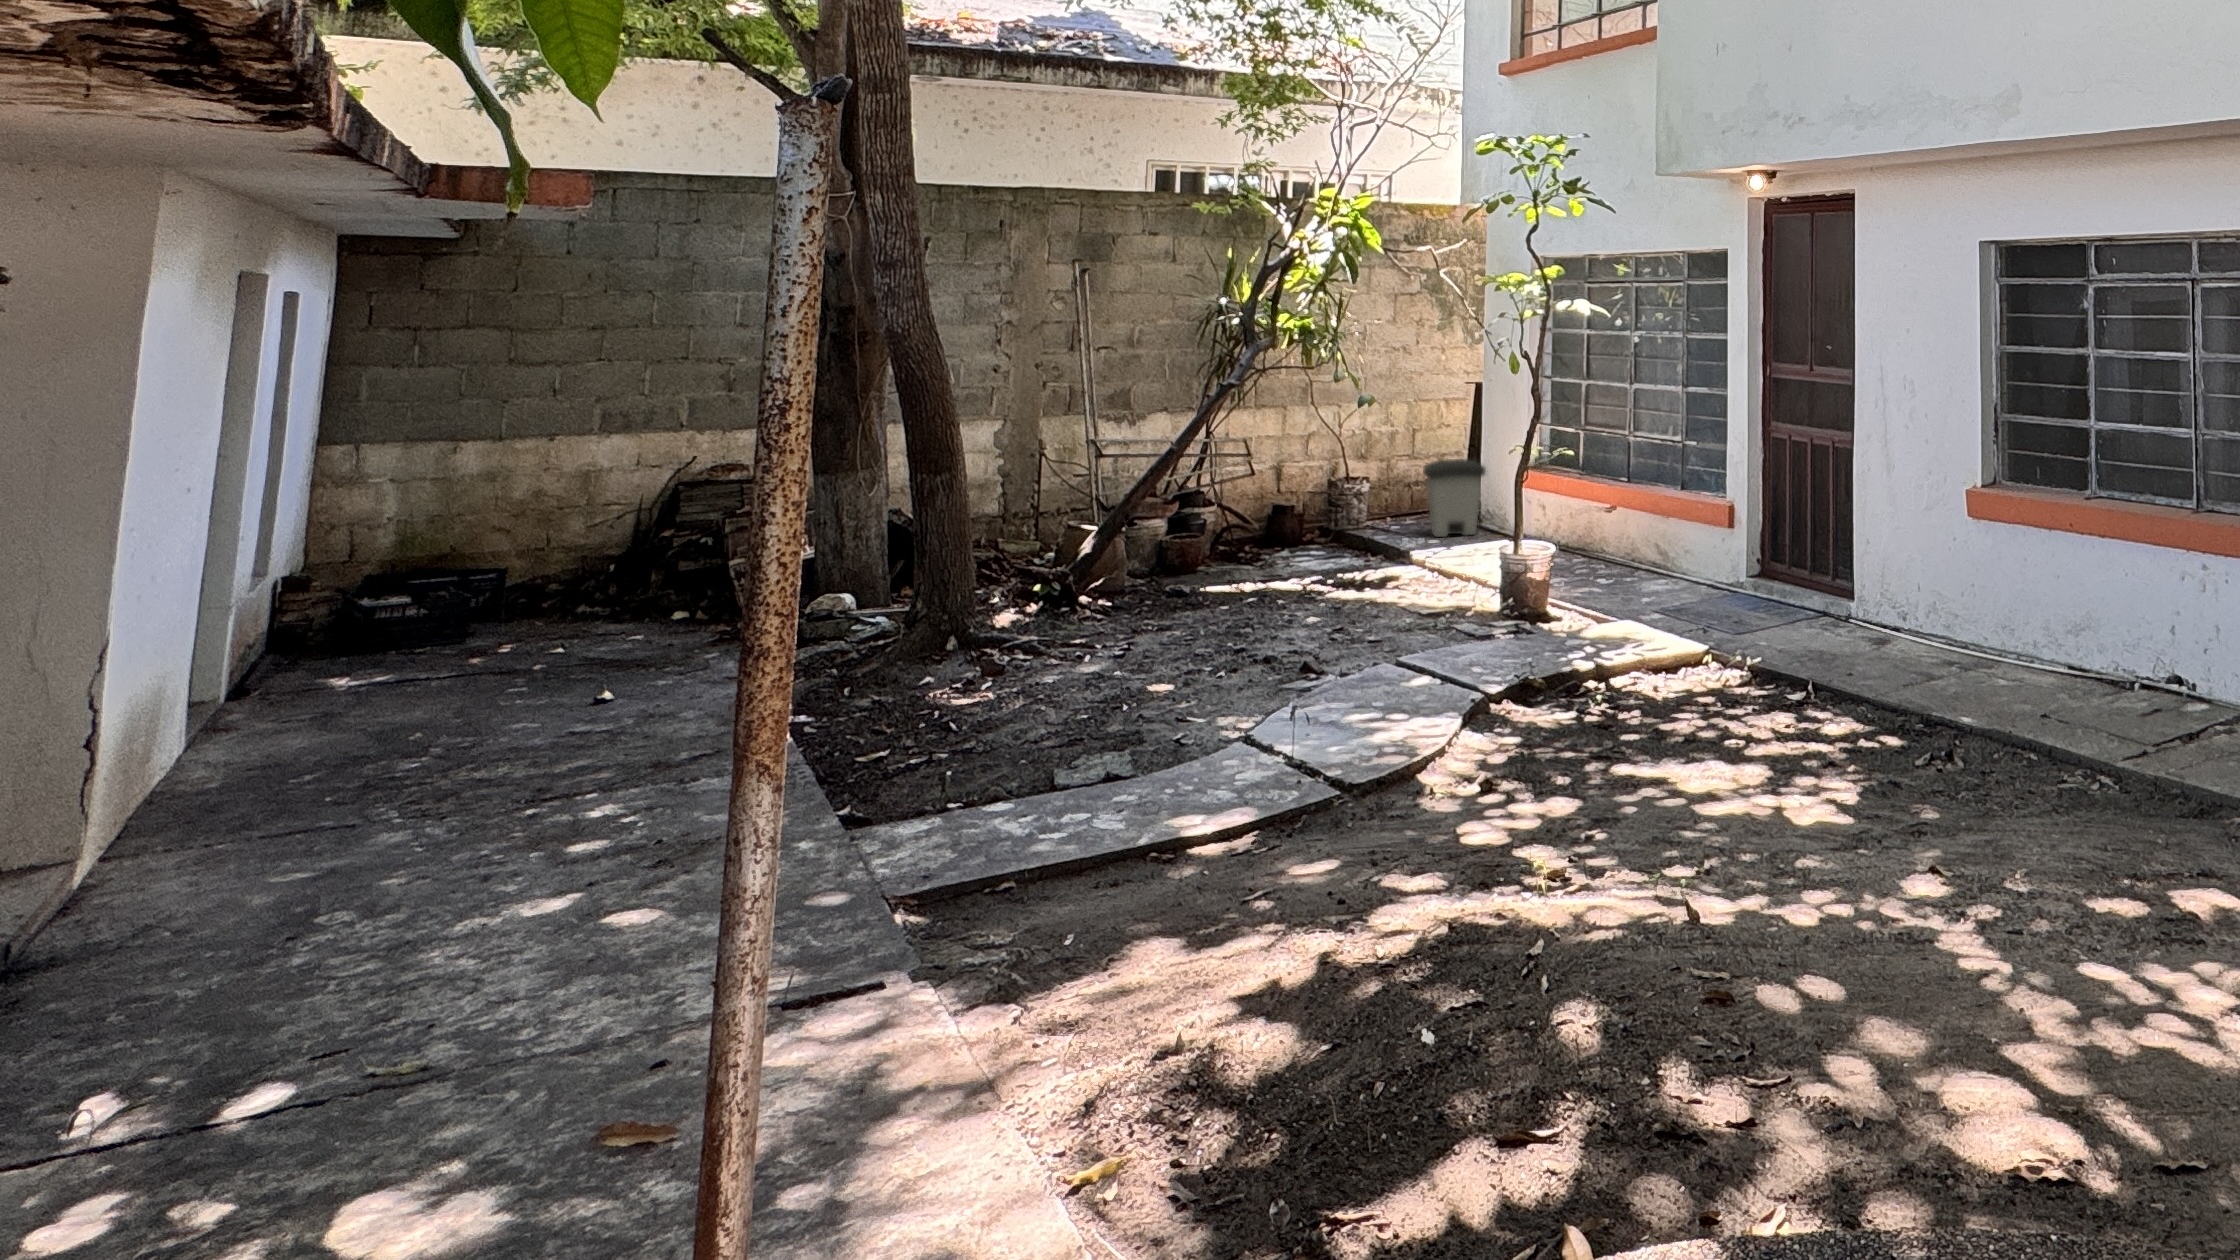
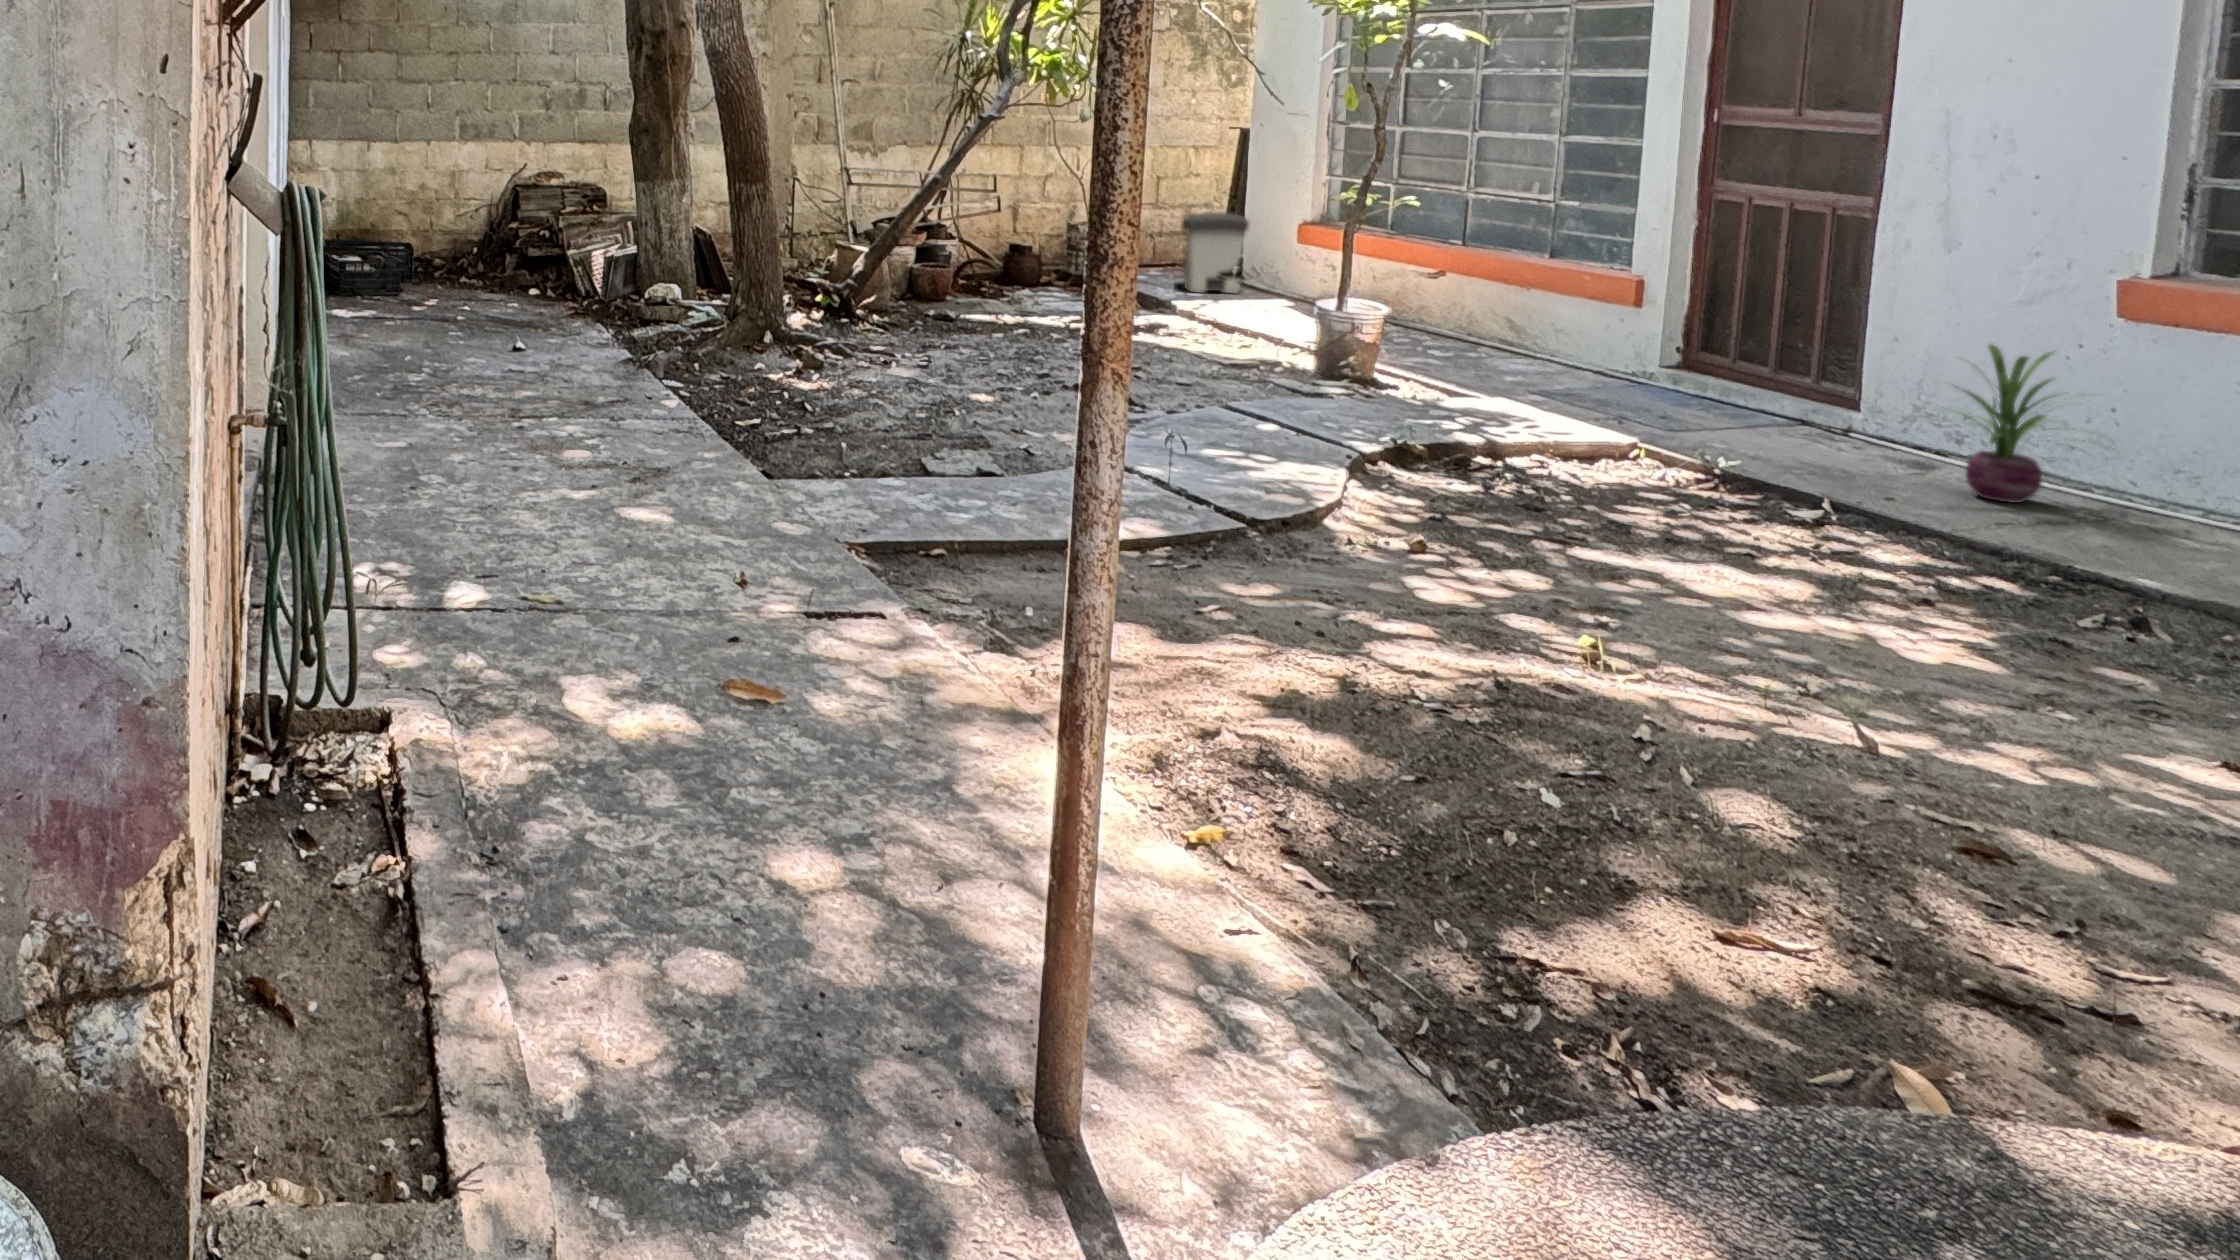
decorative plant: none [1852,549,1970,670] -> present [1915,345,2102,503]

